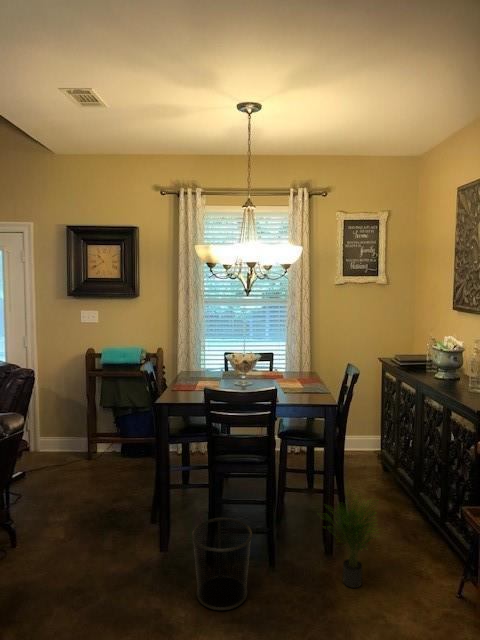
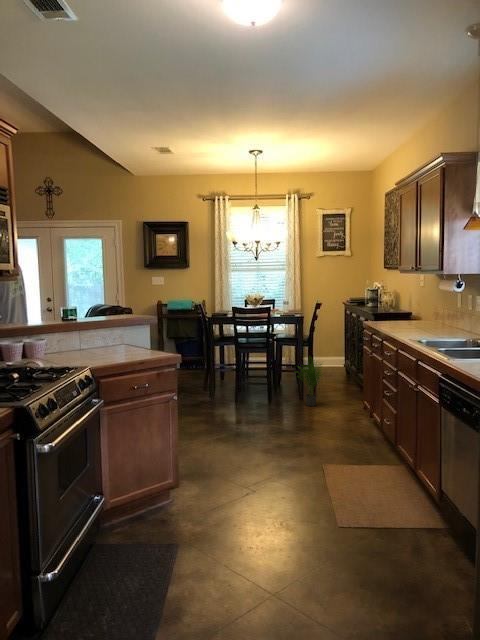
trash can: present [192,518,252,610] -> none [227,372,257,411]

